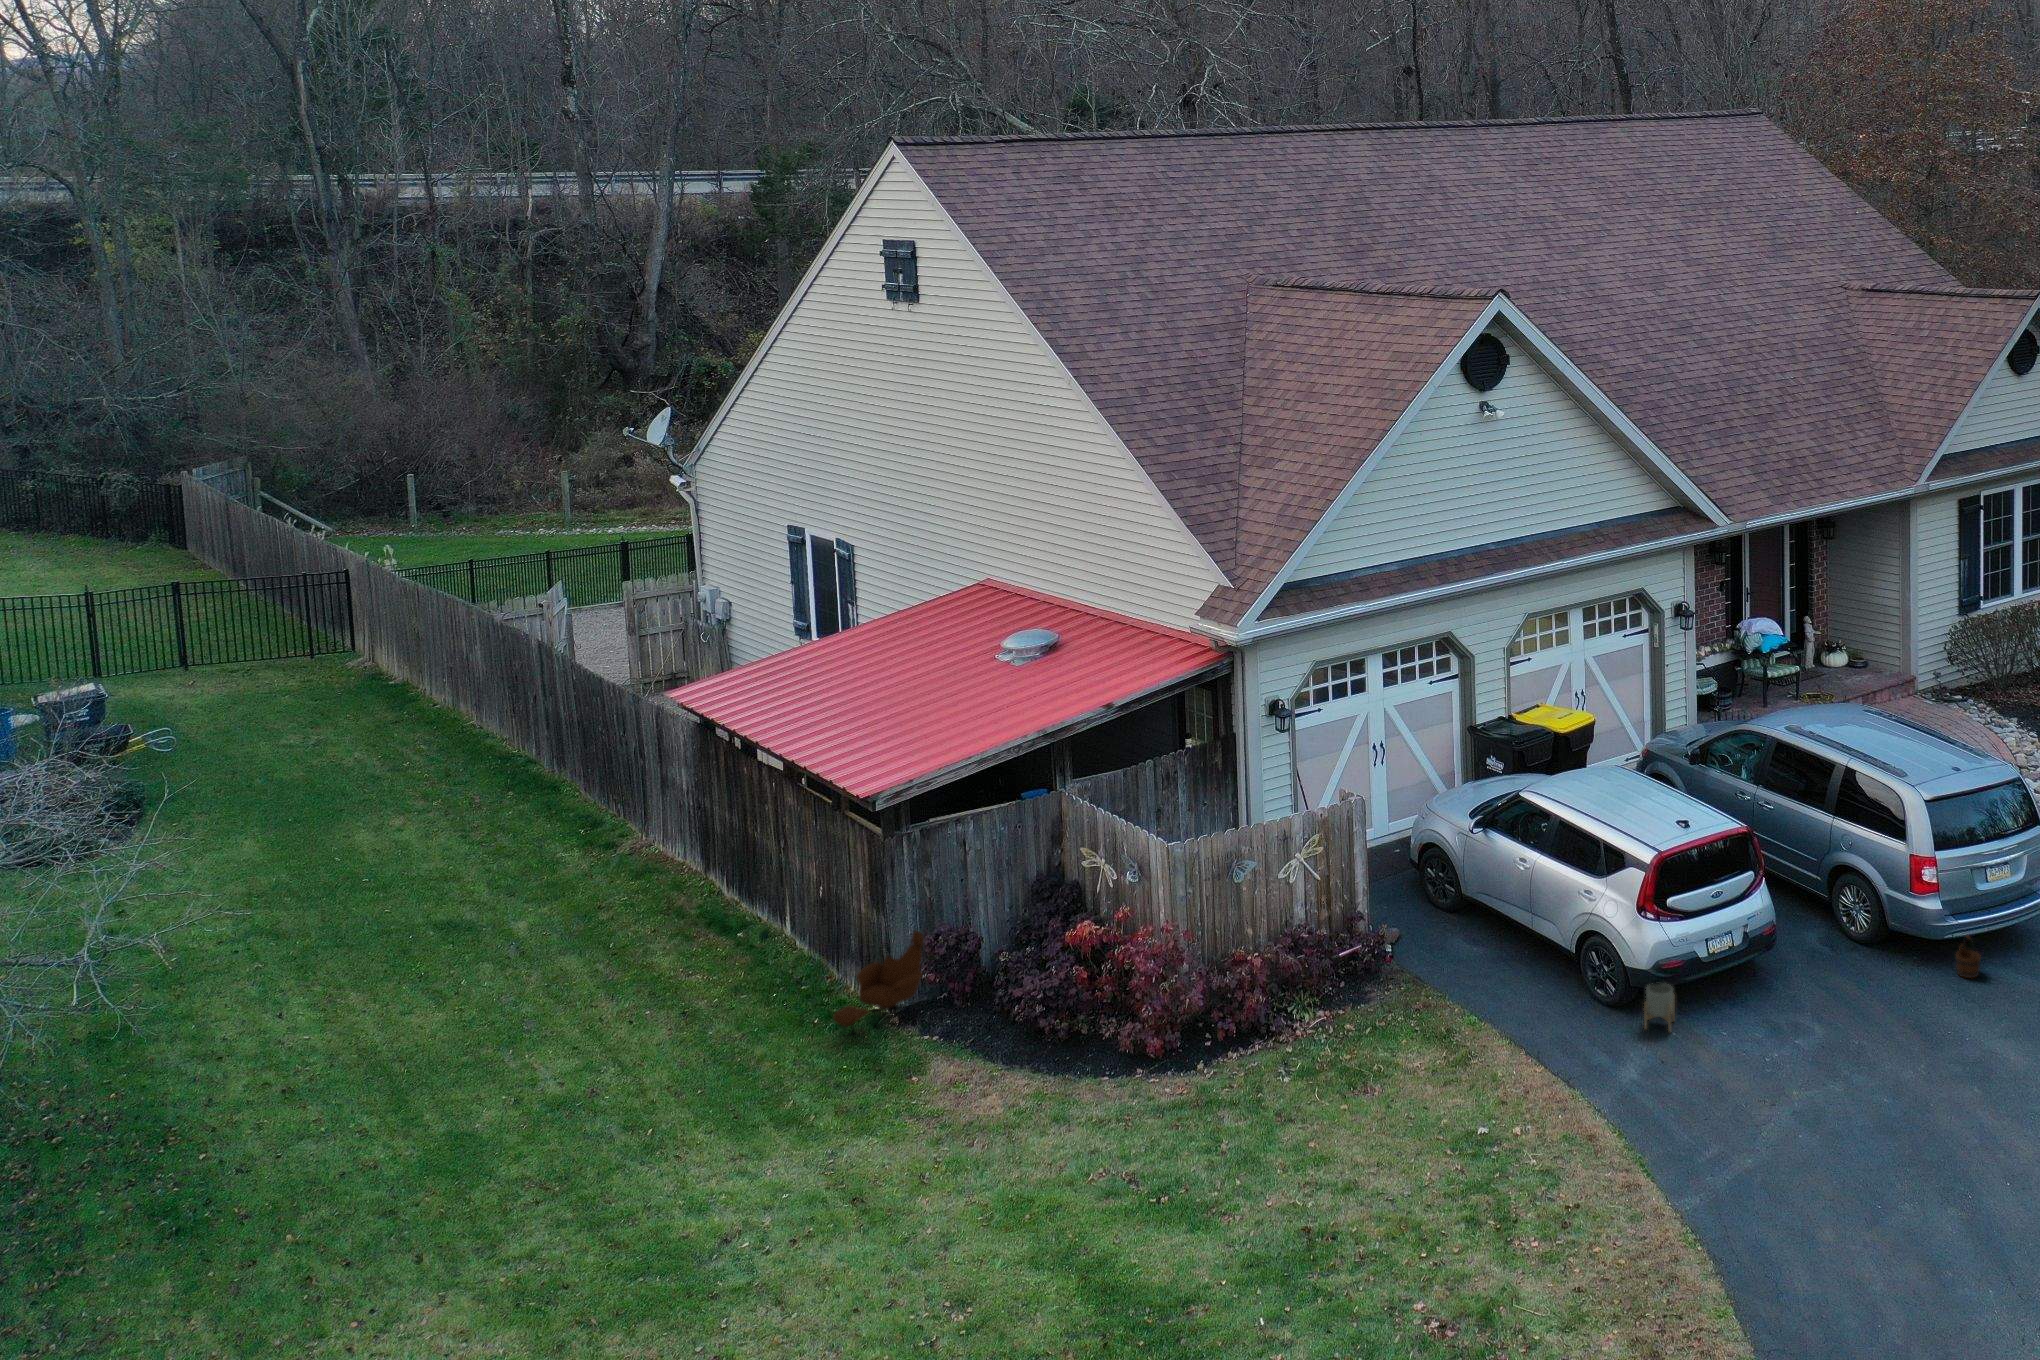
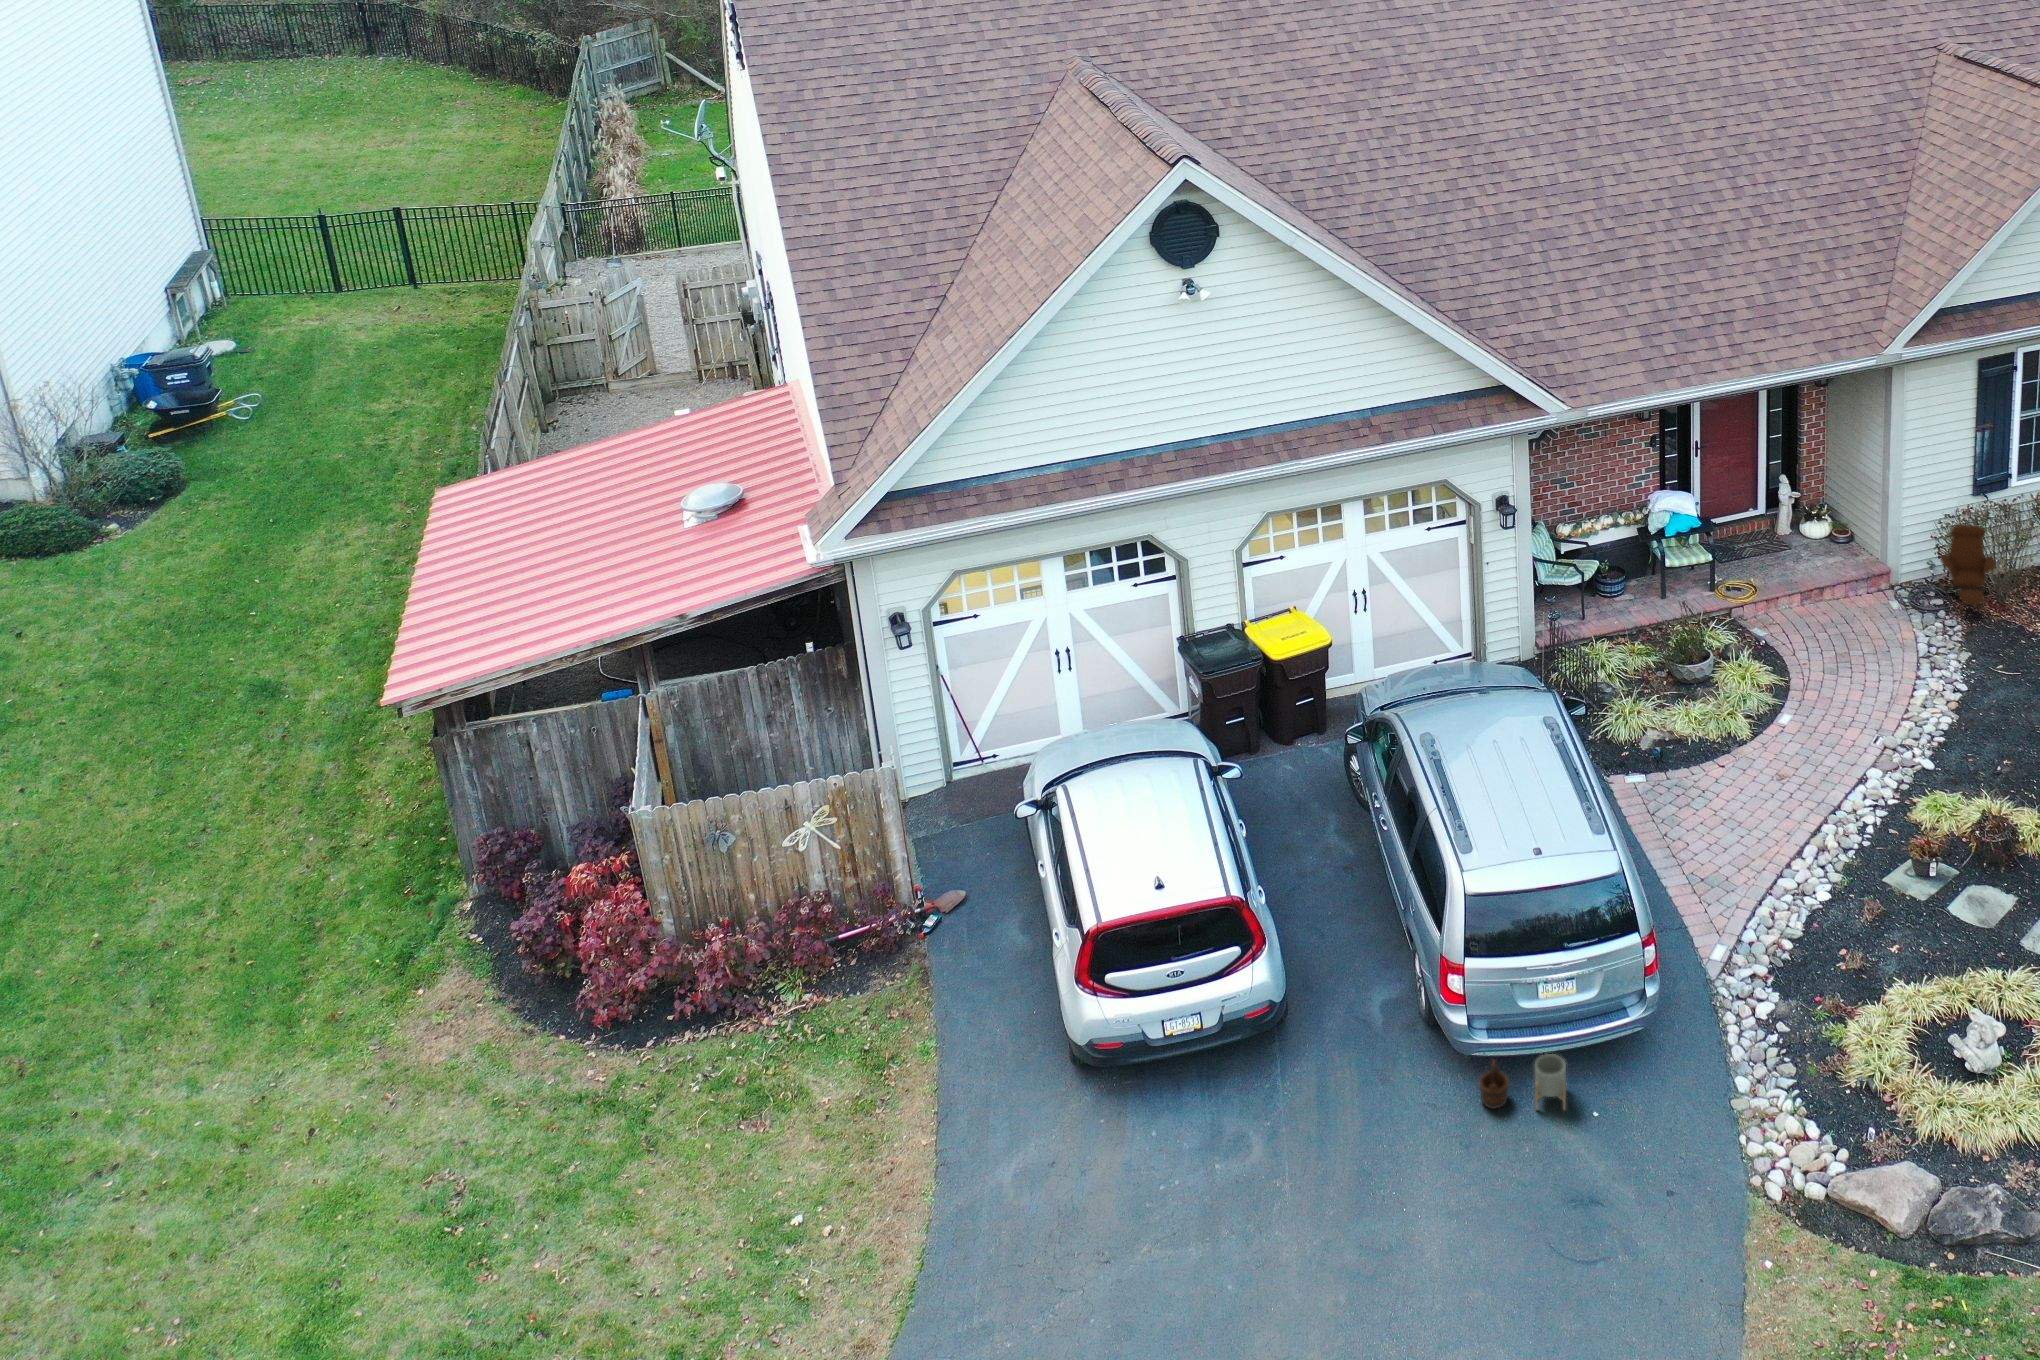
lounge chair: present [833,931,924,1043] -> present [1940,524,1996,616]
planter: present [1644,984,1675,1031] -> present [1535,1054,1566,1110]

